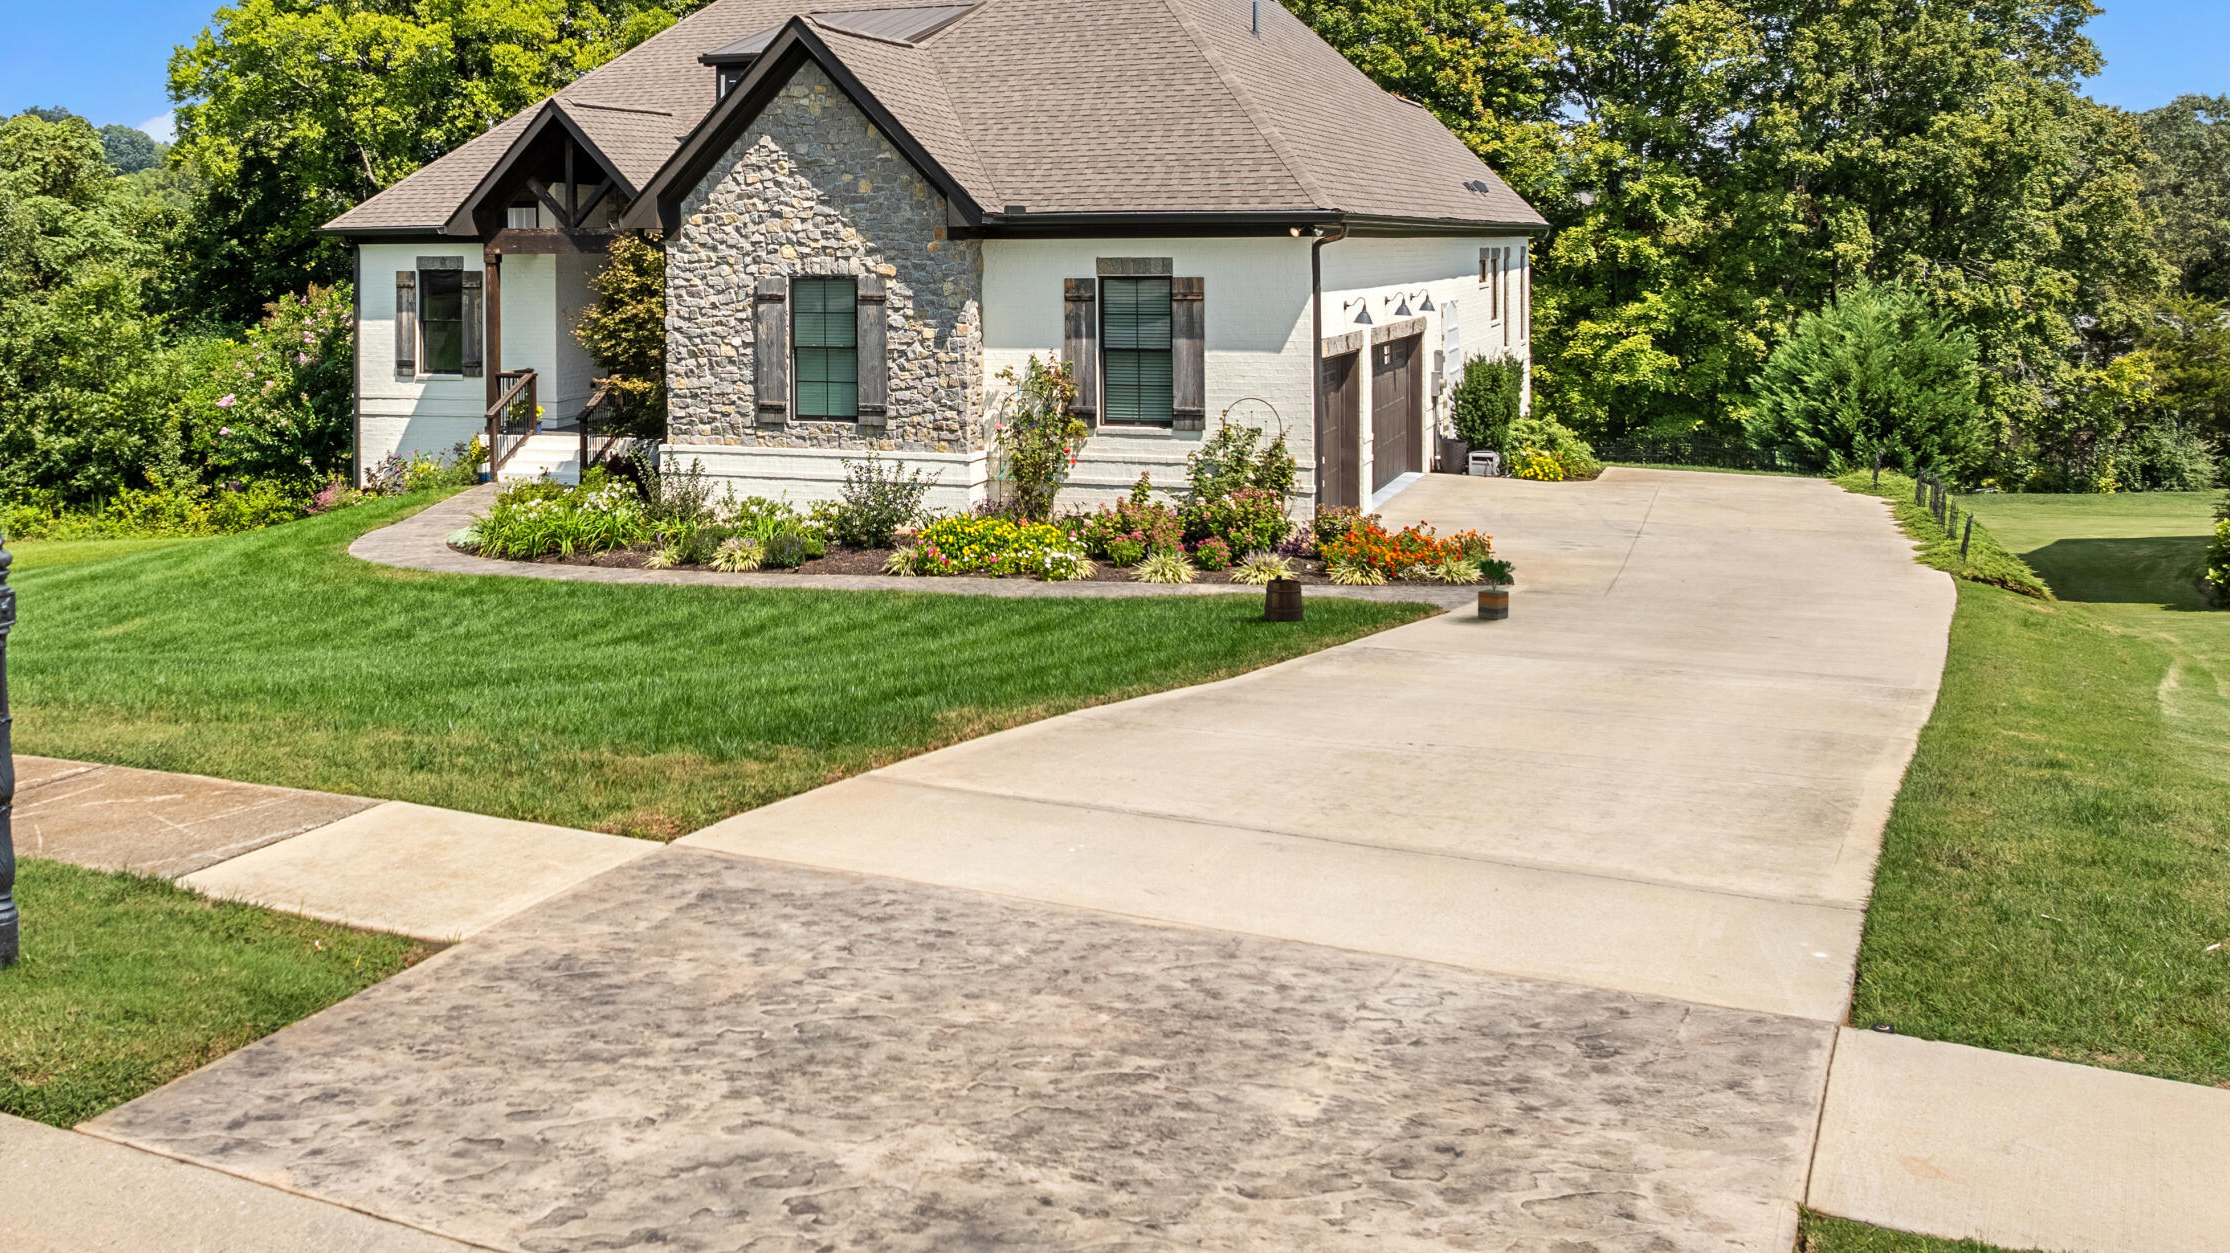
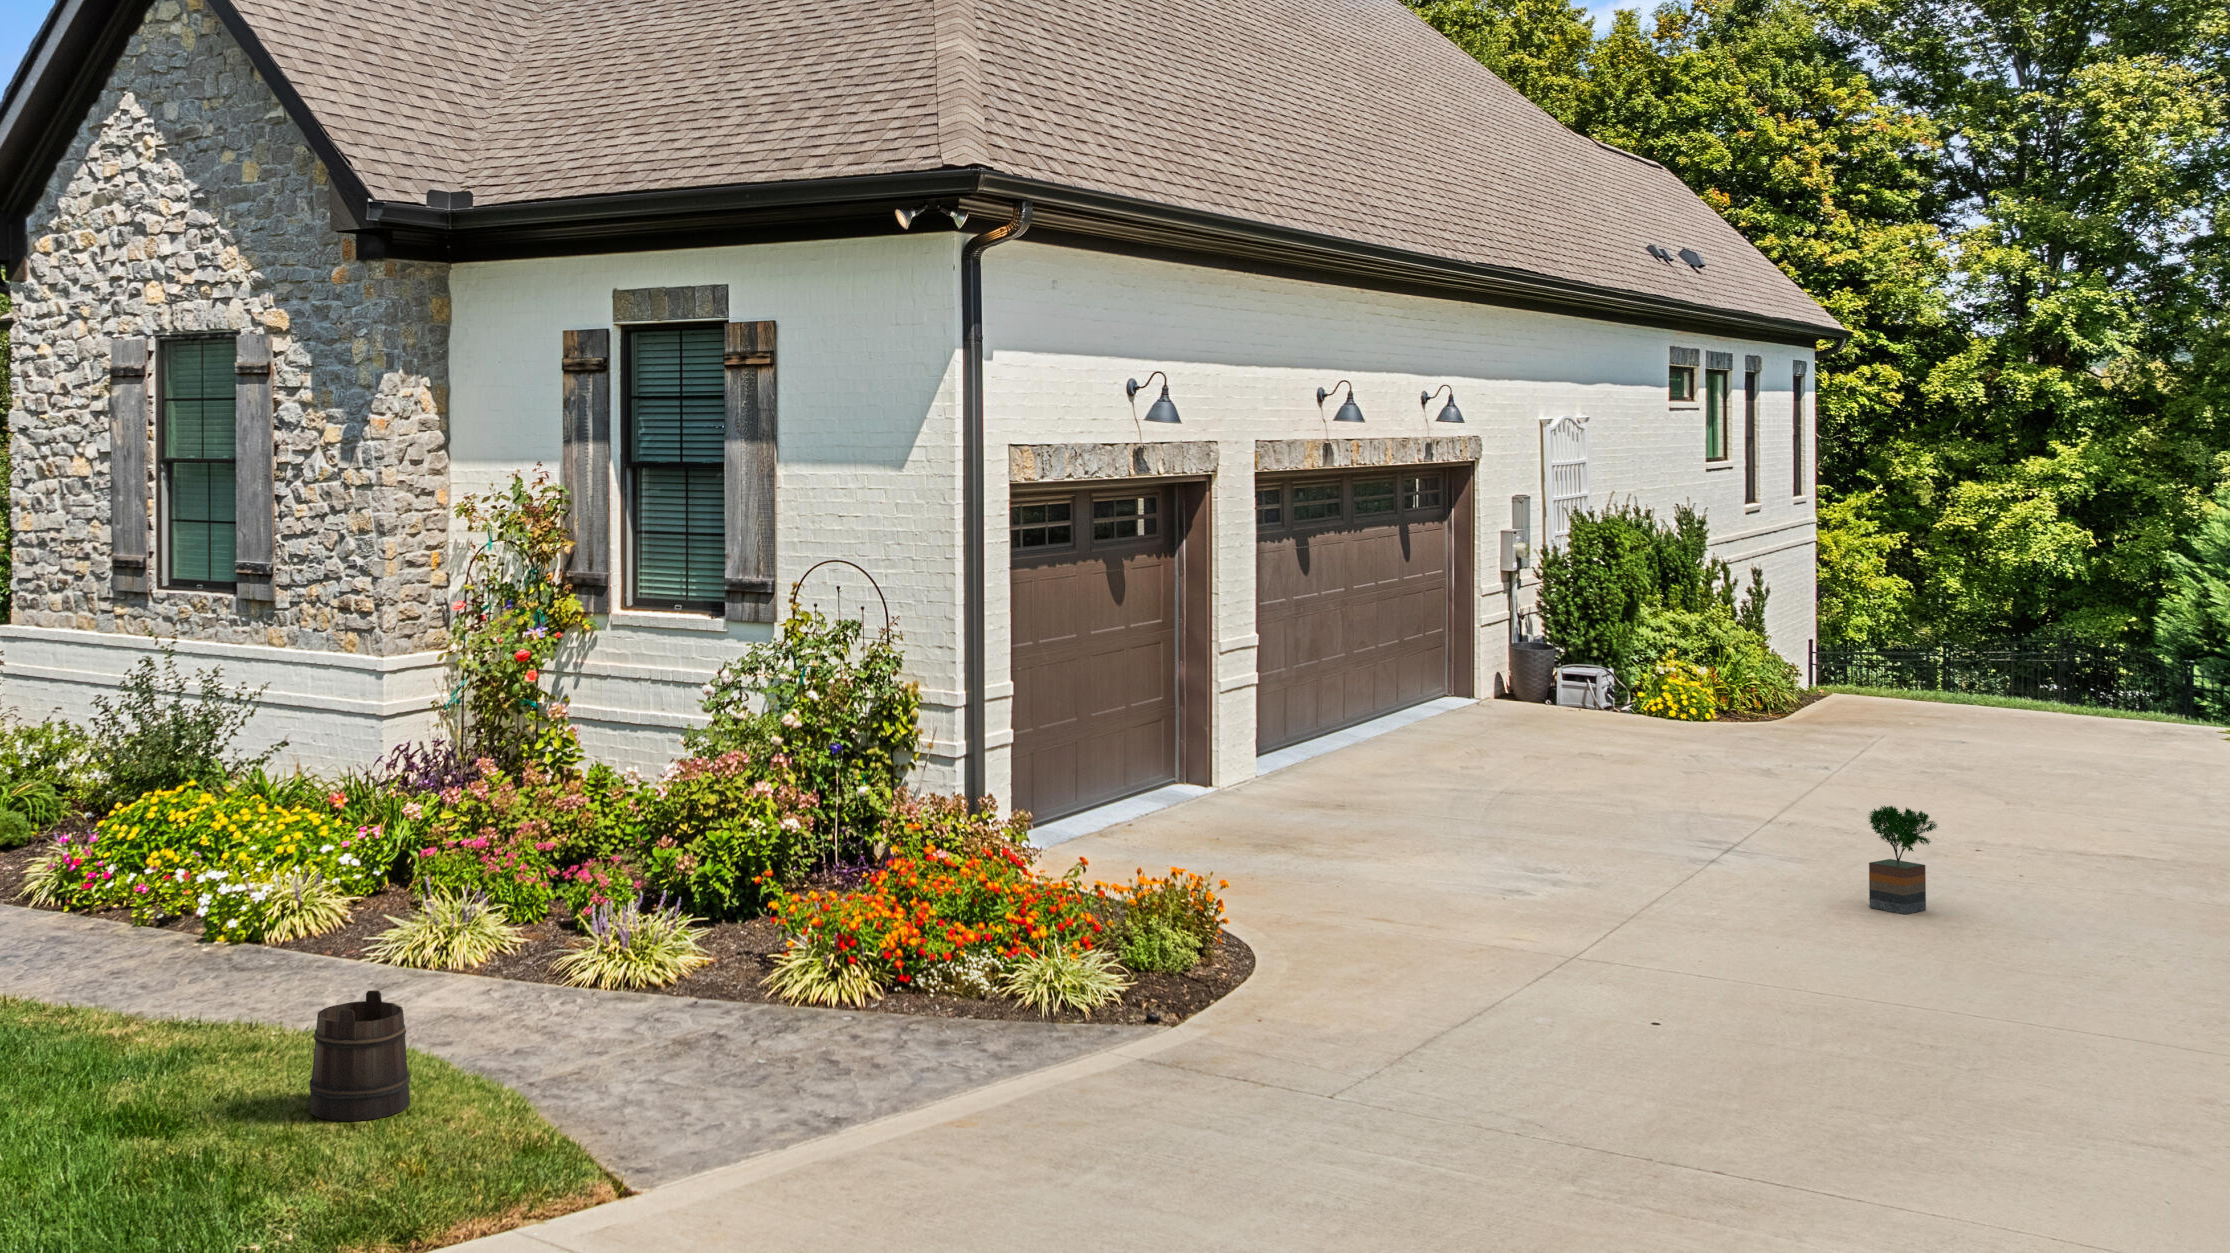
potted tree: present [1478,559,1516,620] -> present [1869,806,1937,914]

